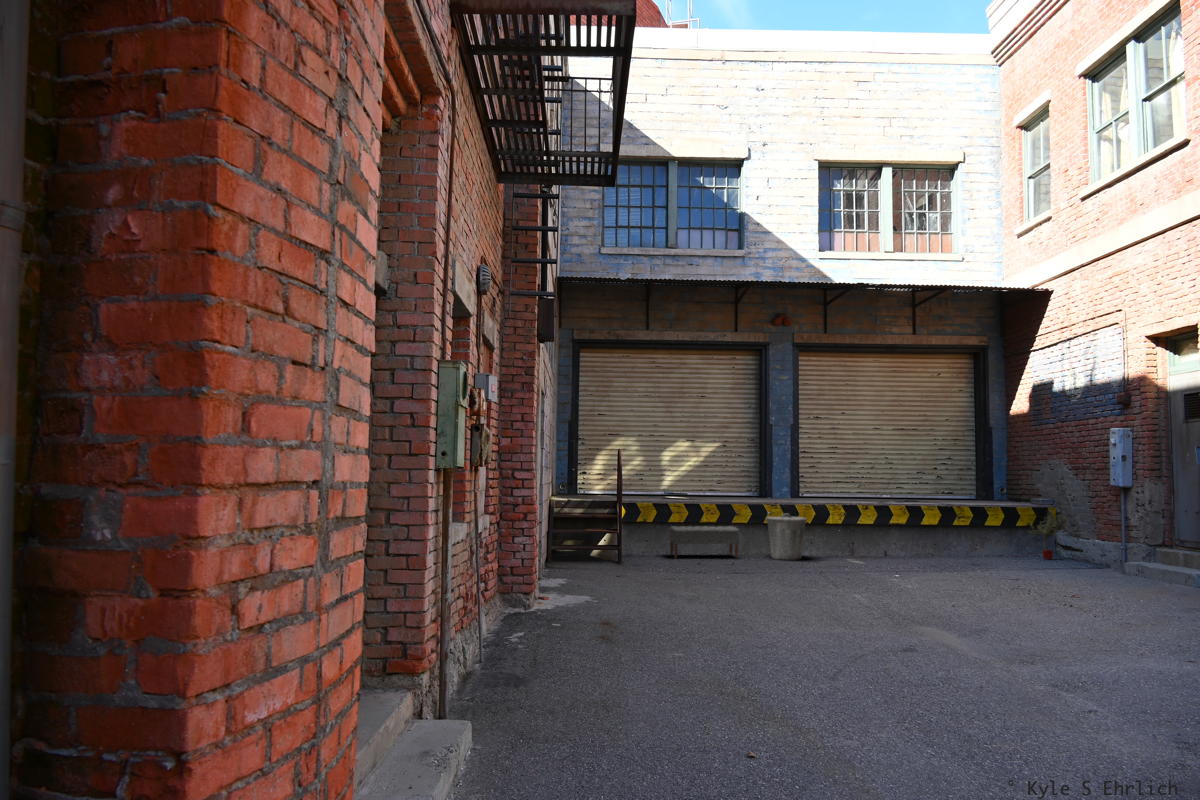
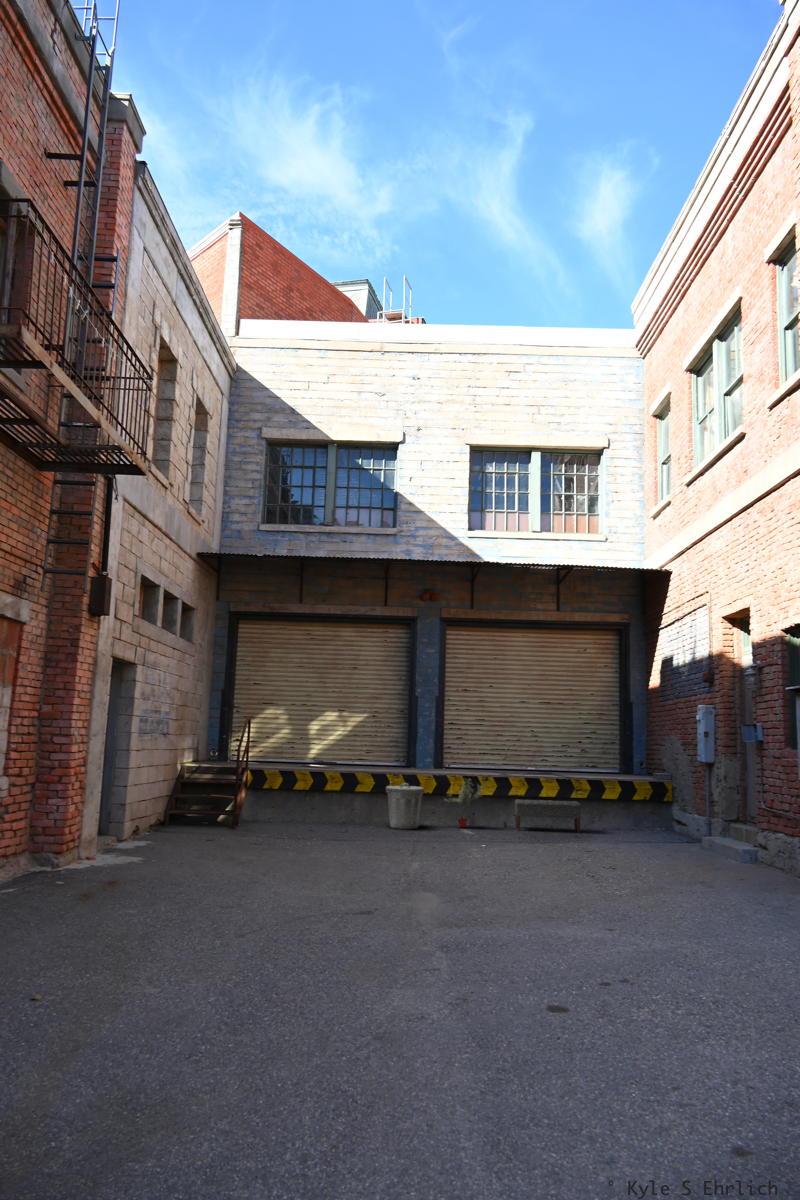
potted tree: present [1029,511,1068,560] -> present [445,781,482,828]
bench: present [669,526,739,558] -> present [515,799,581,833]

